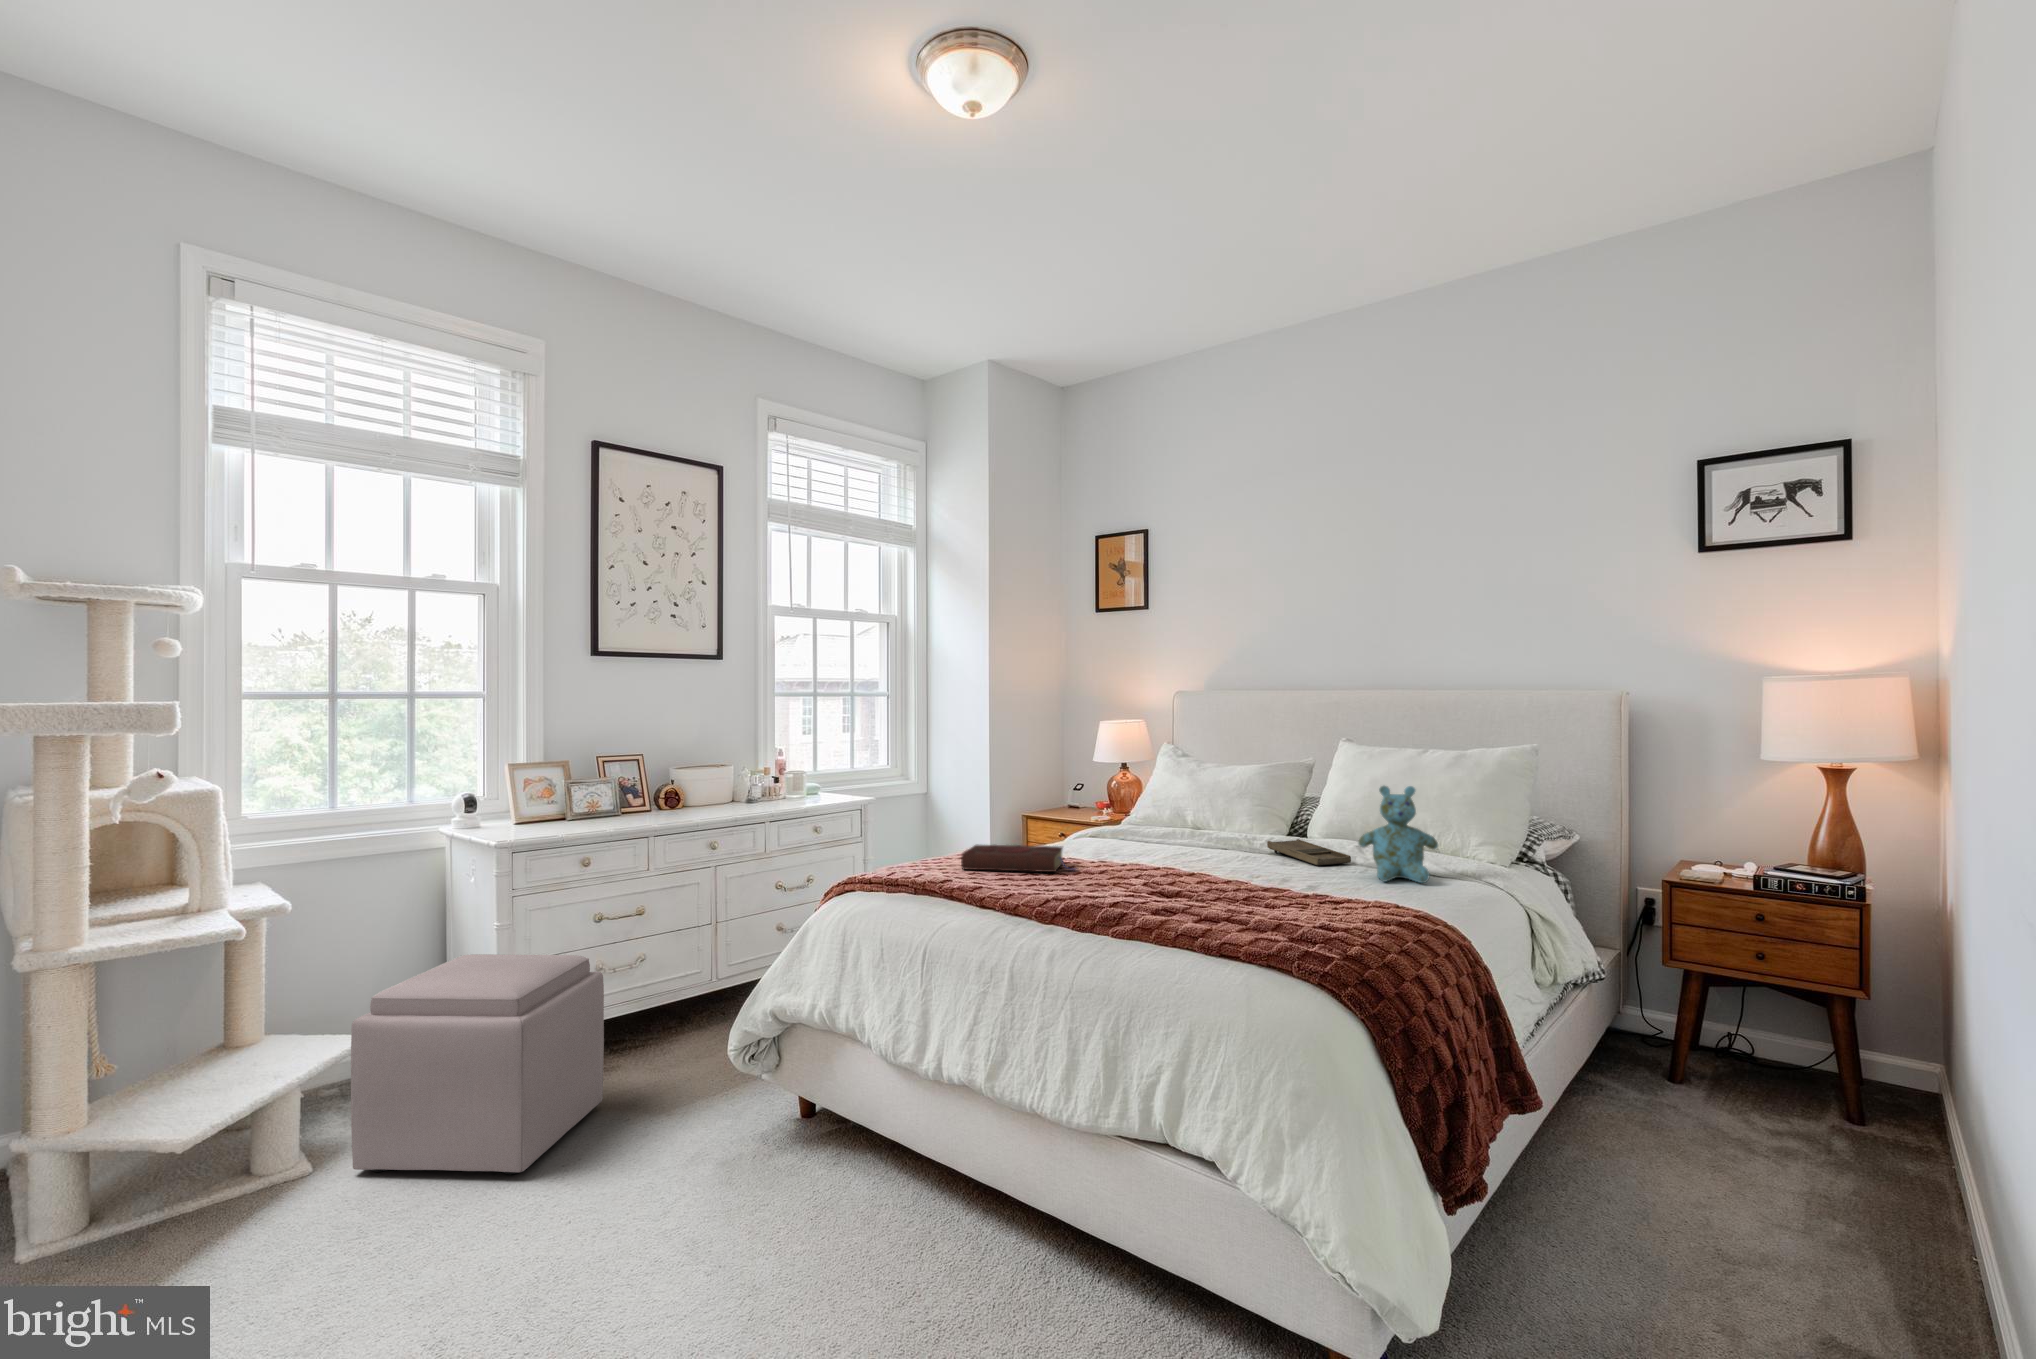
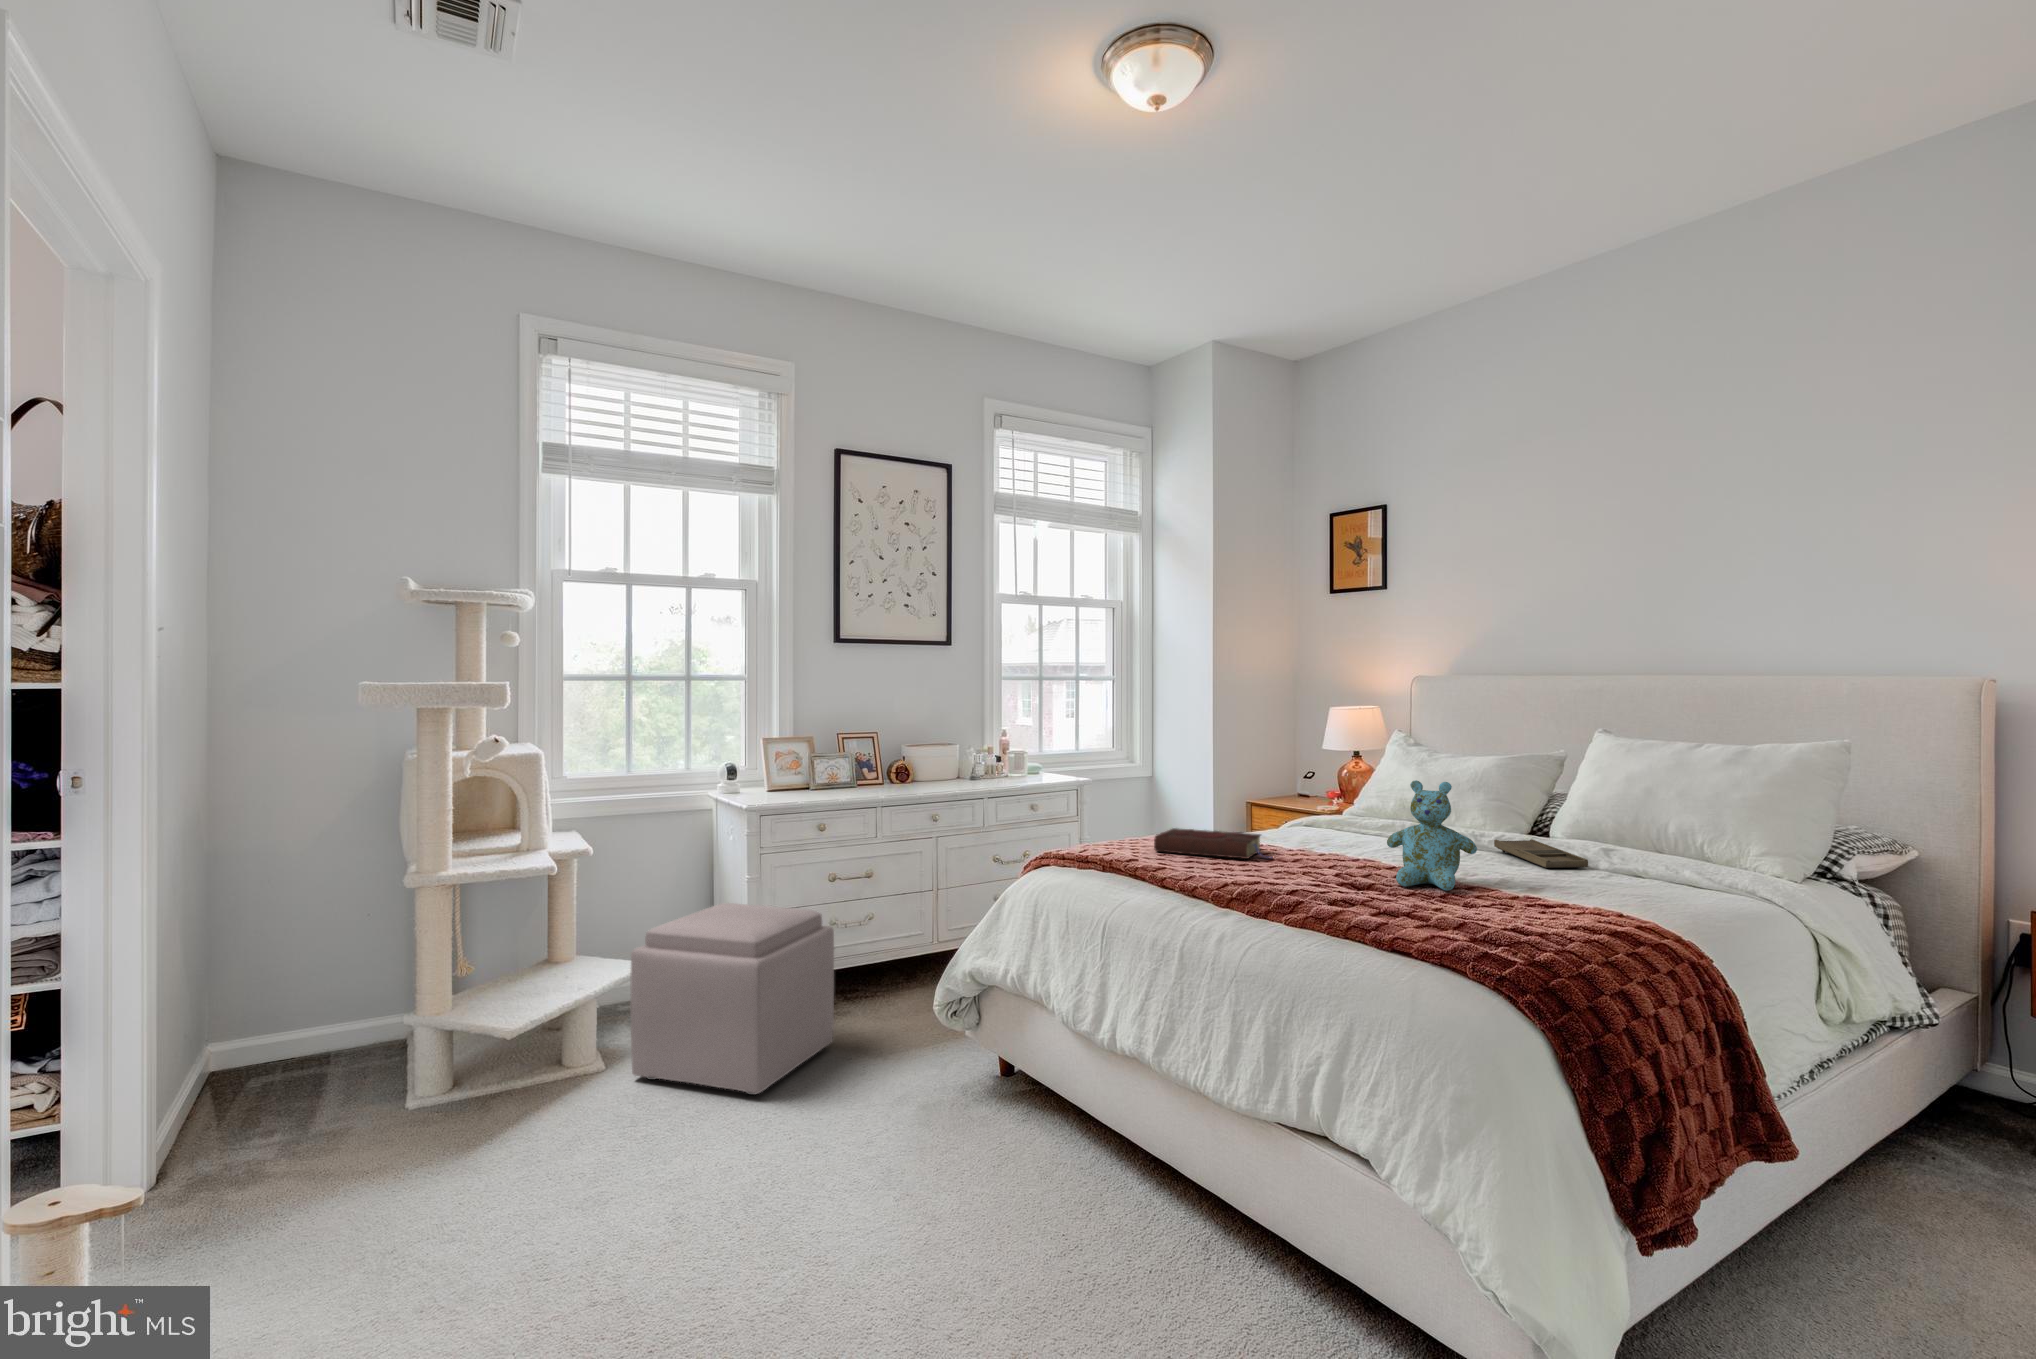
stuffed bear: present [1358,786,1438,883] -> present [1387,780,1477,891]

